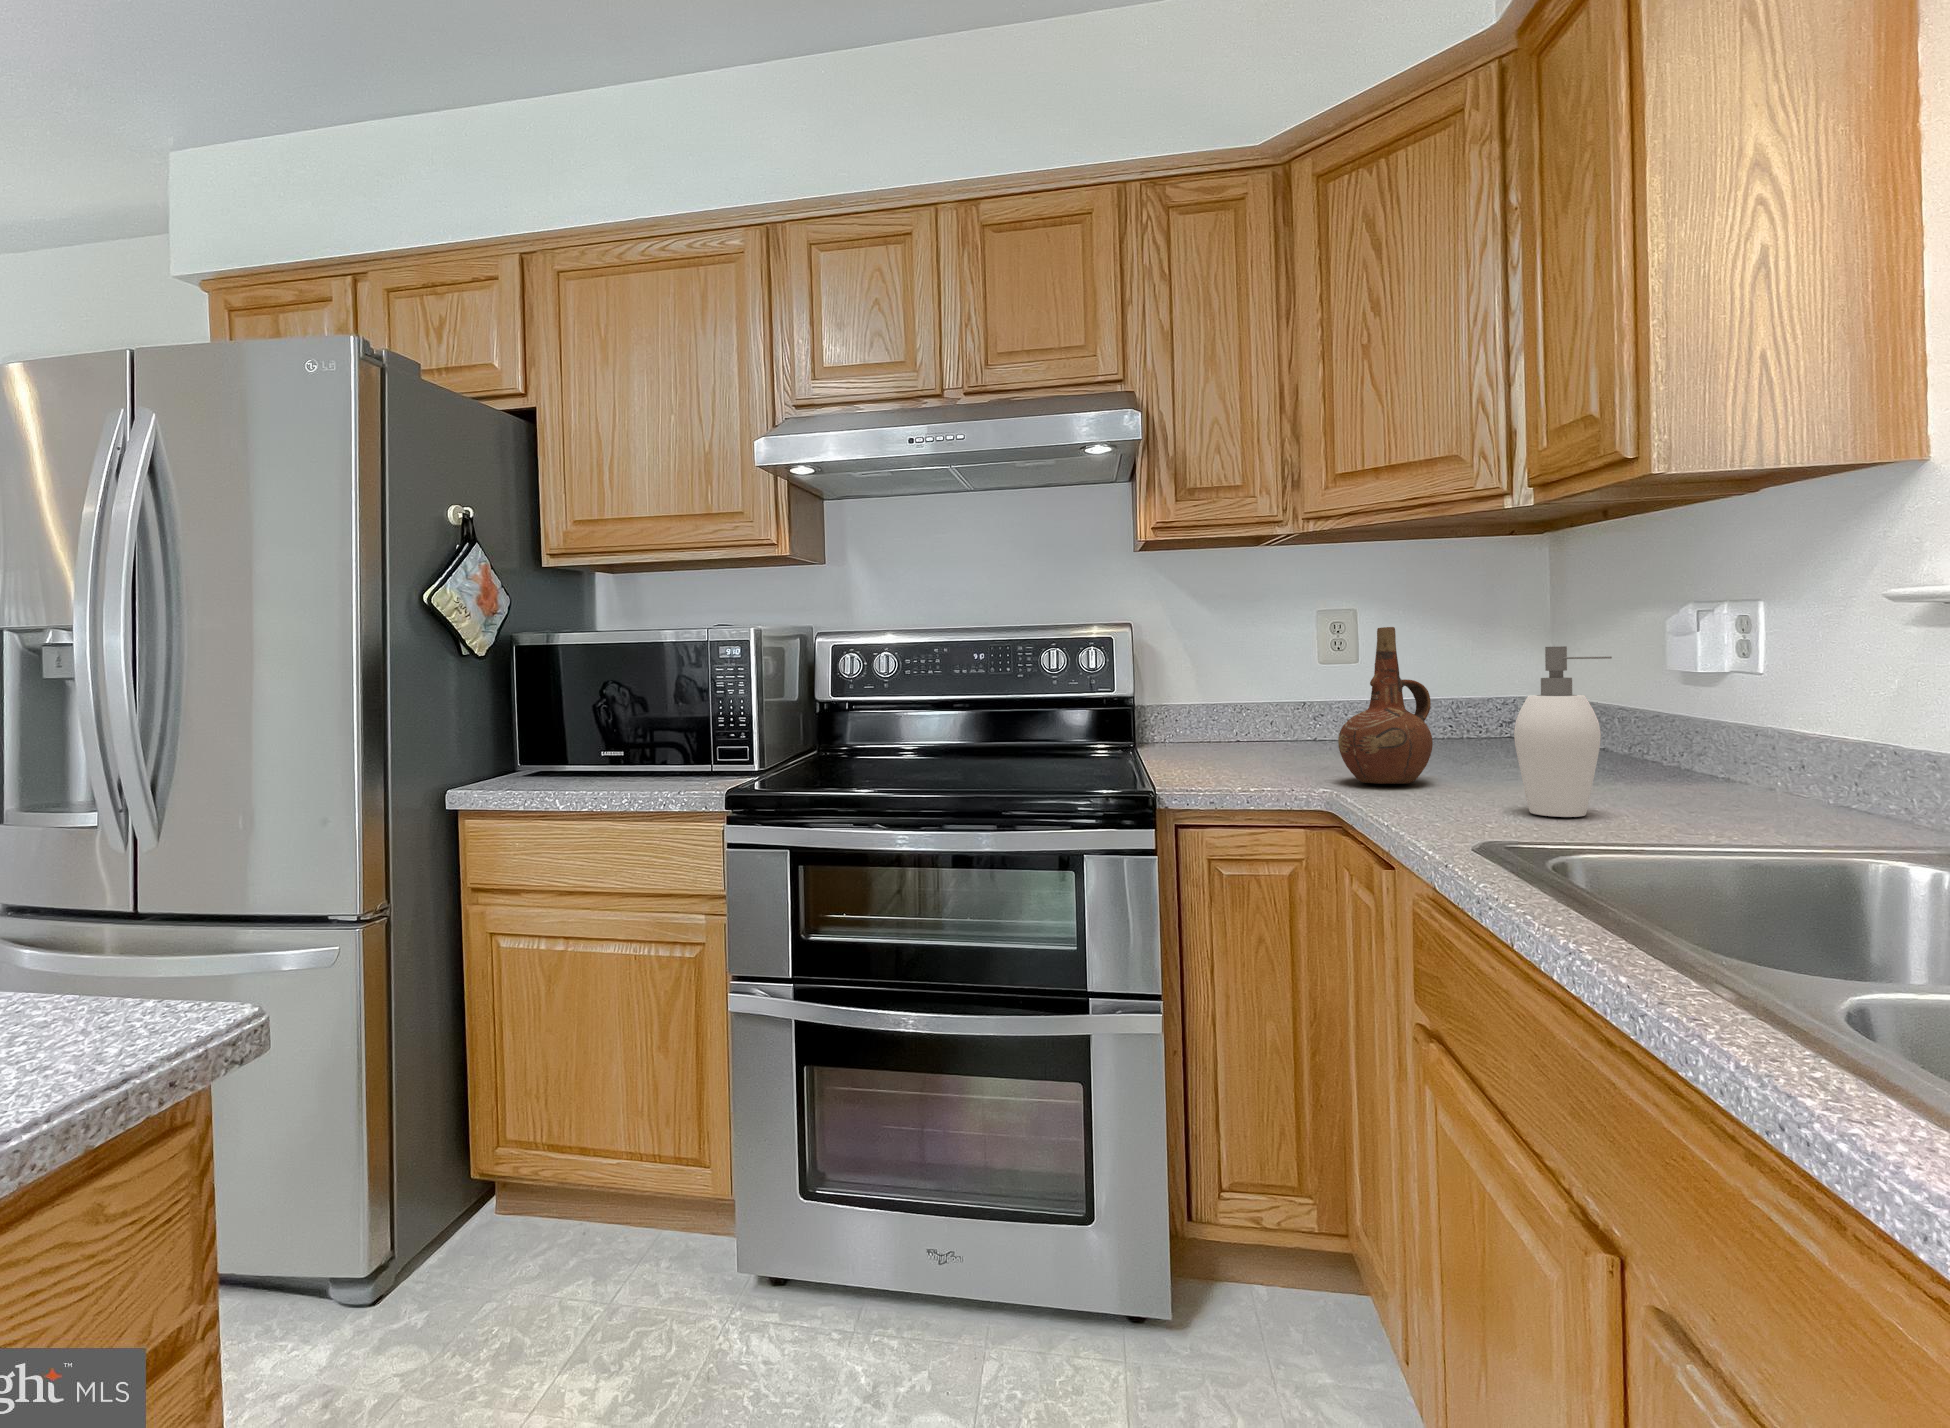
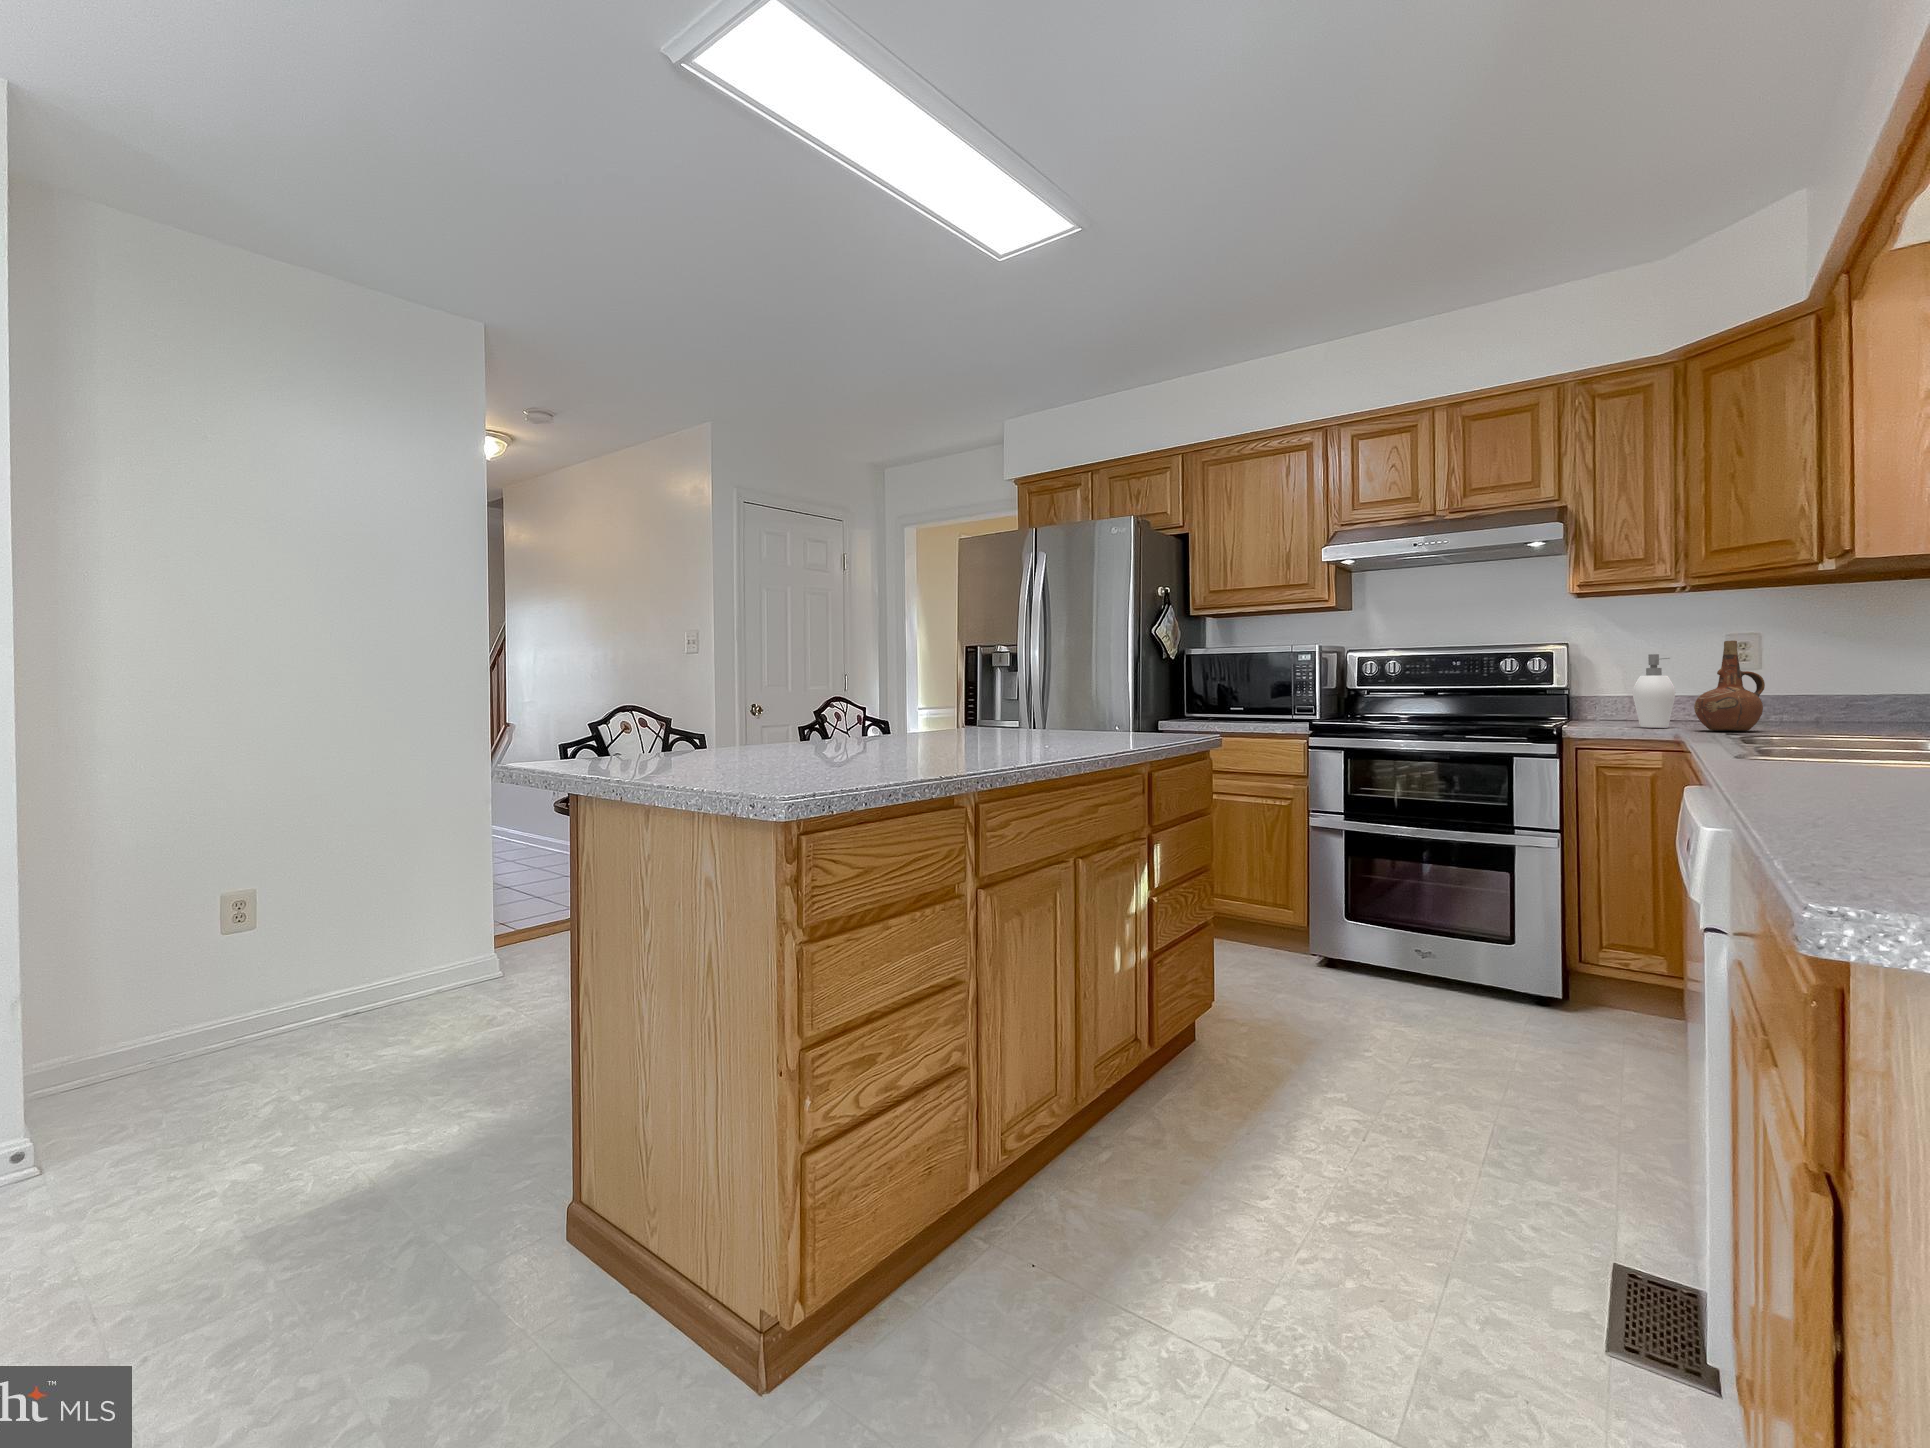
soap dispenser: present [1514,646,1612,817] -> present [1633,654,1675,728]

